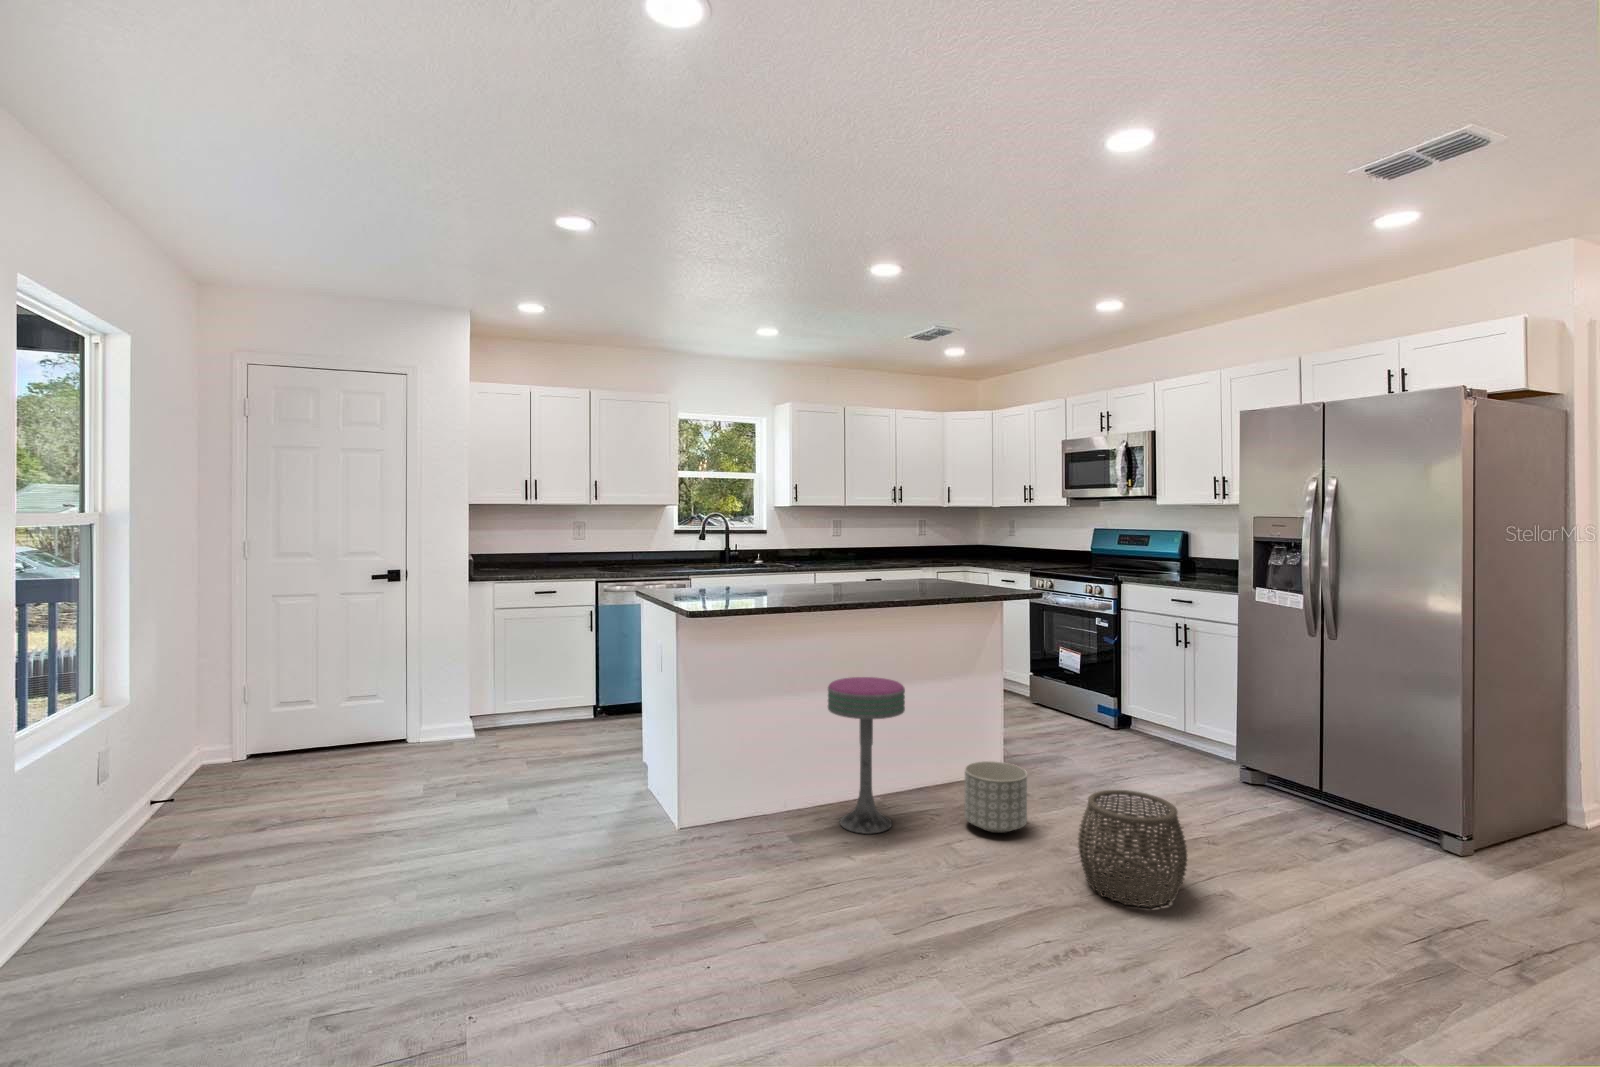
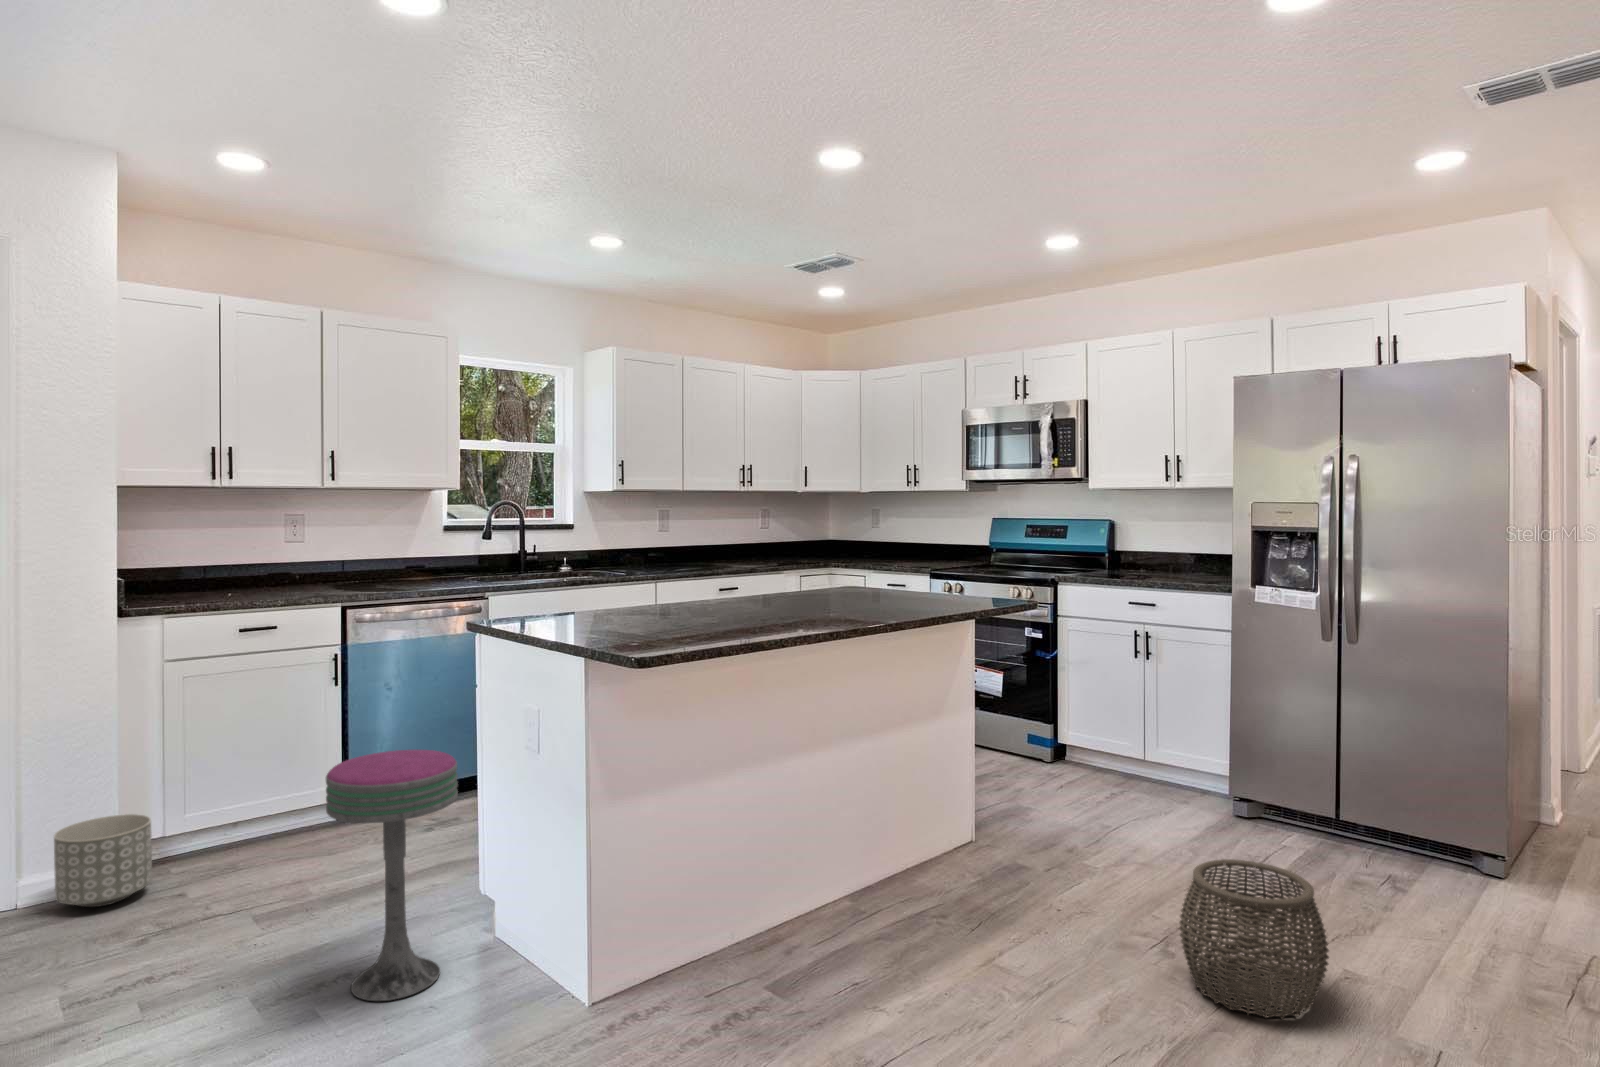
bar stool: present [828,677,905,834] -> present [326,750,458,1001]
planter: present [964,761,1027,833] -> present [54,814,152,907]

